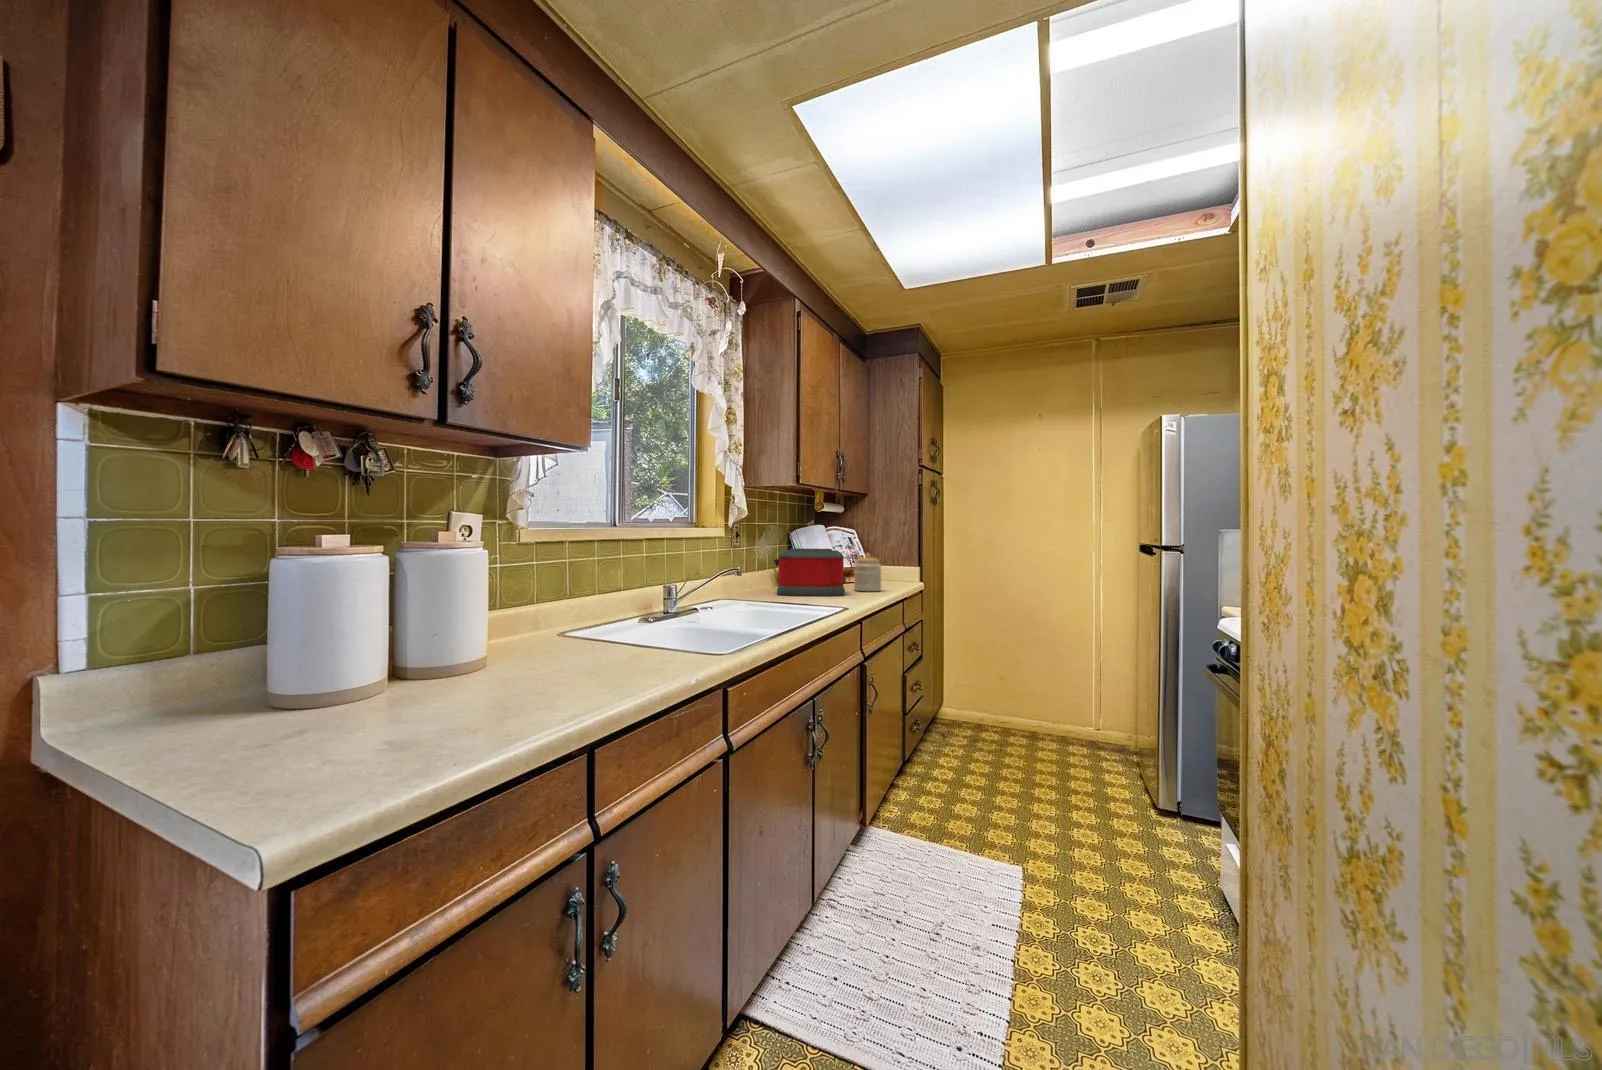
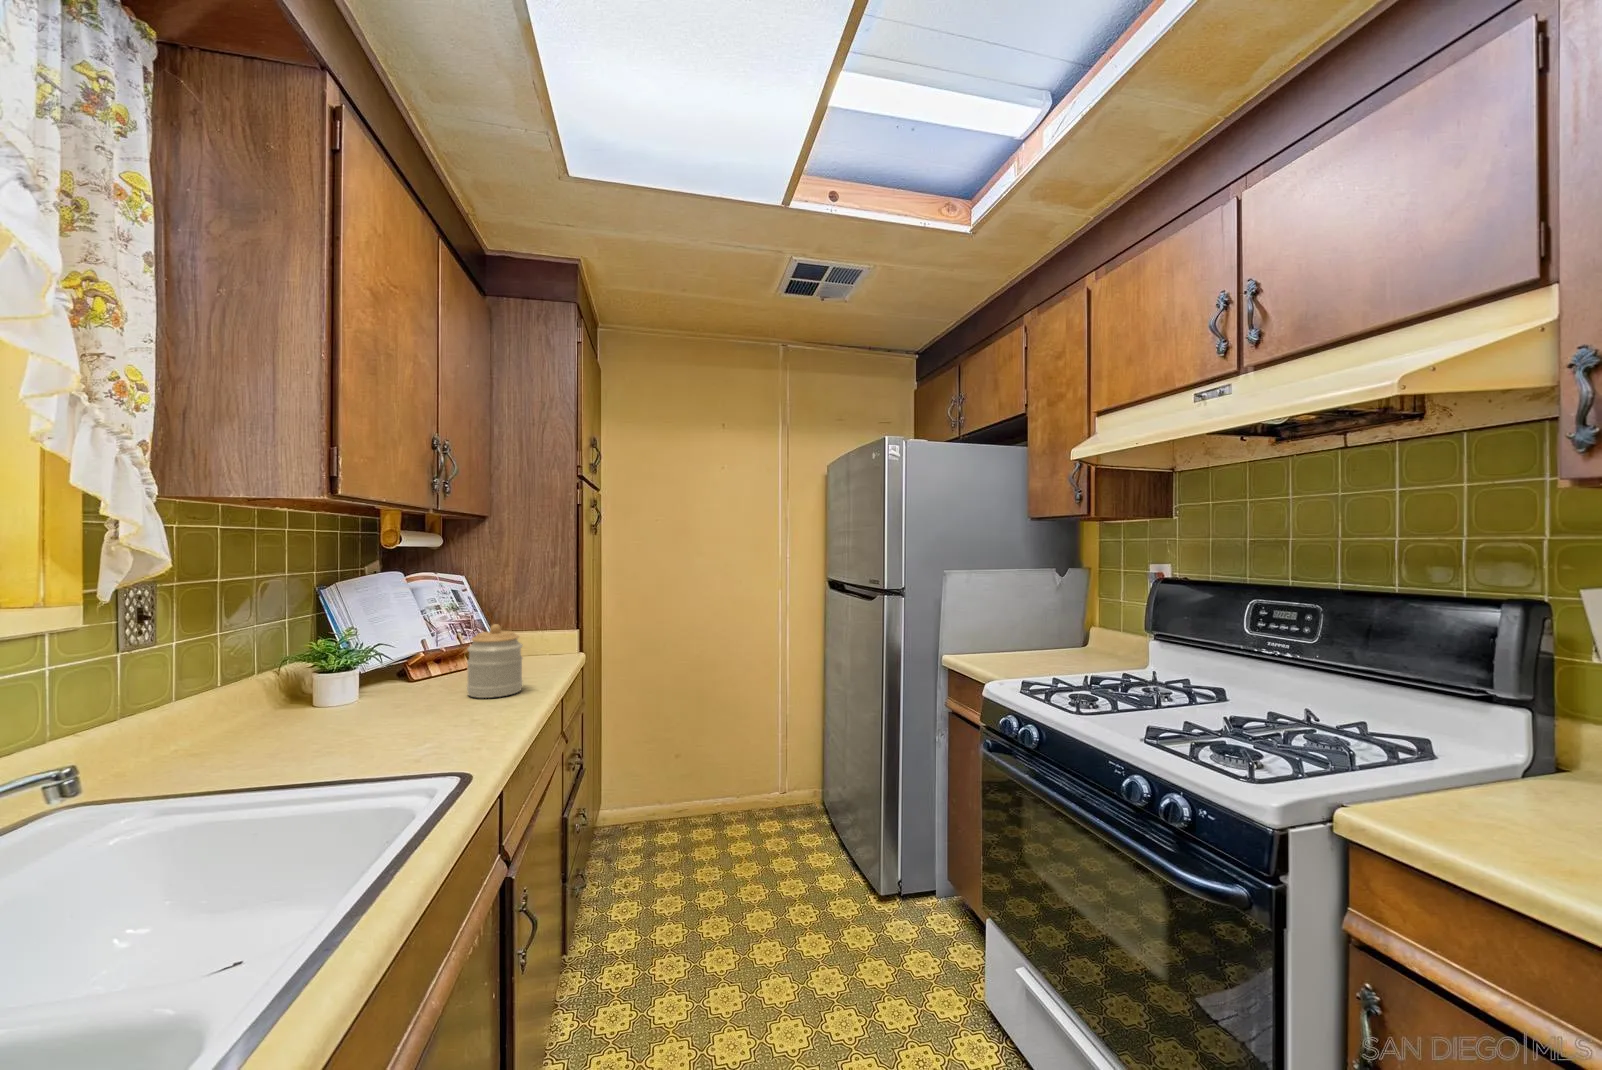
toaster: present [774,548,846,596] -> none [267,627,451,746]

